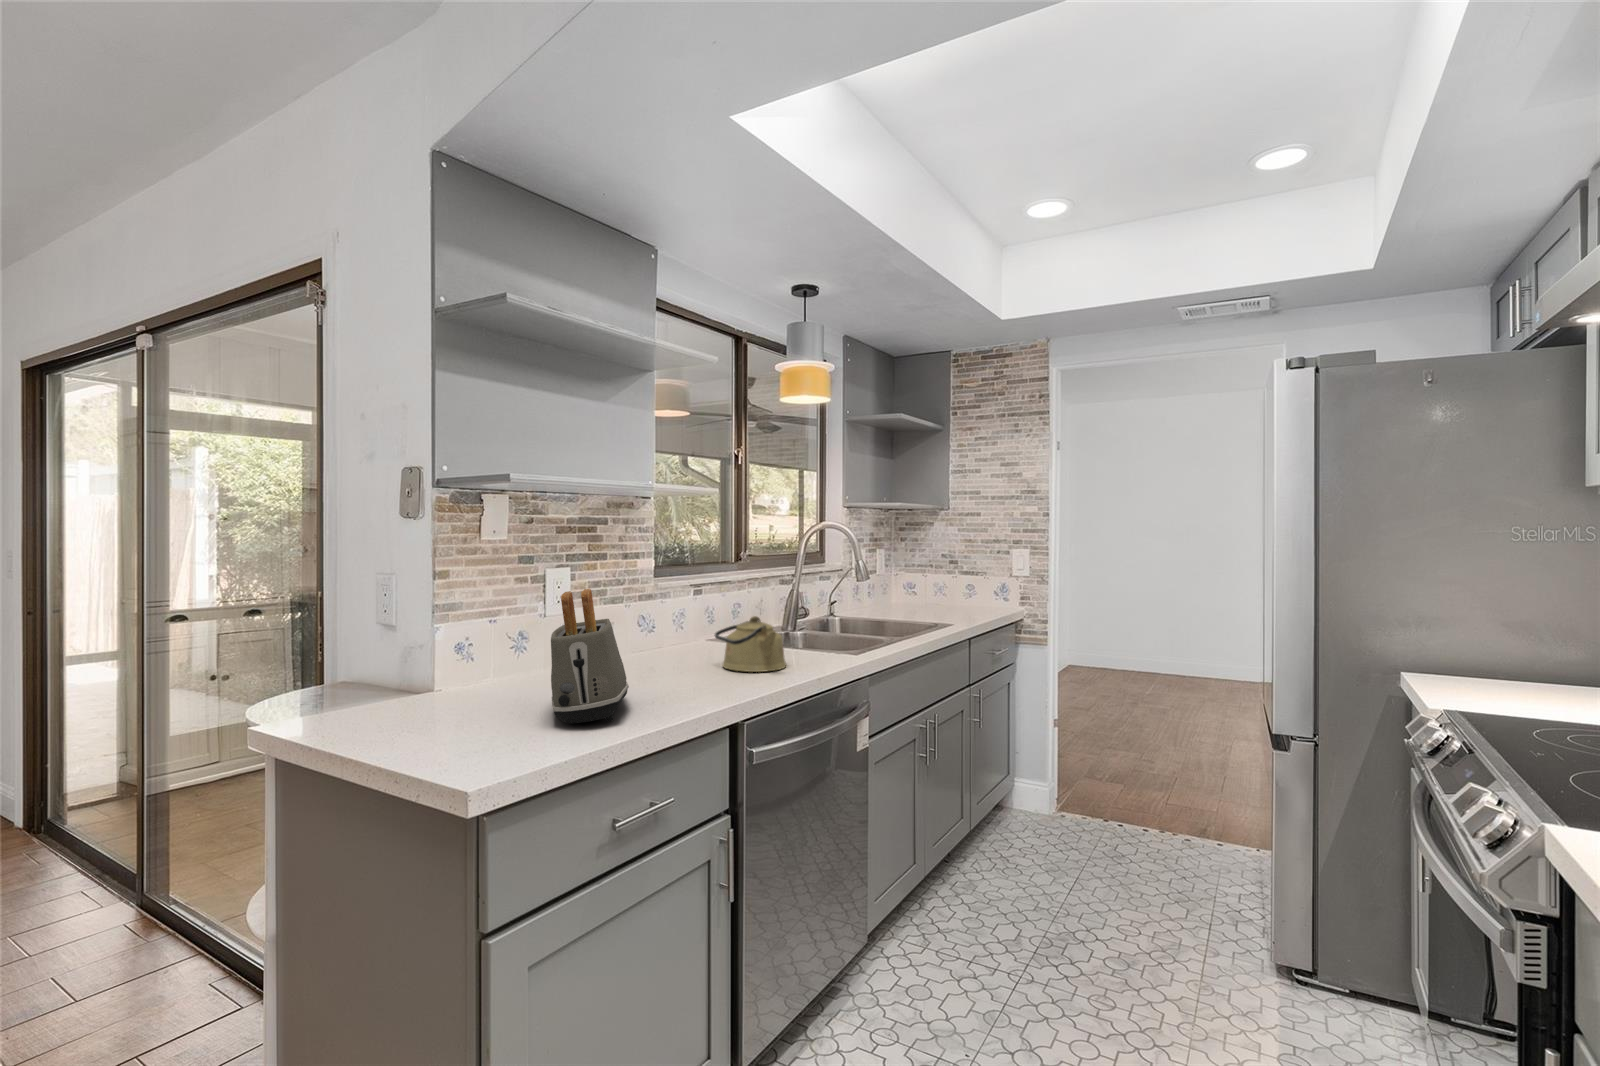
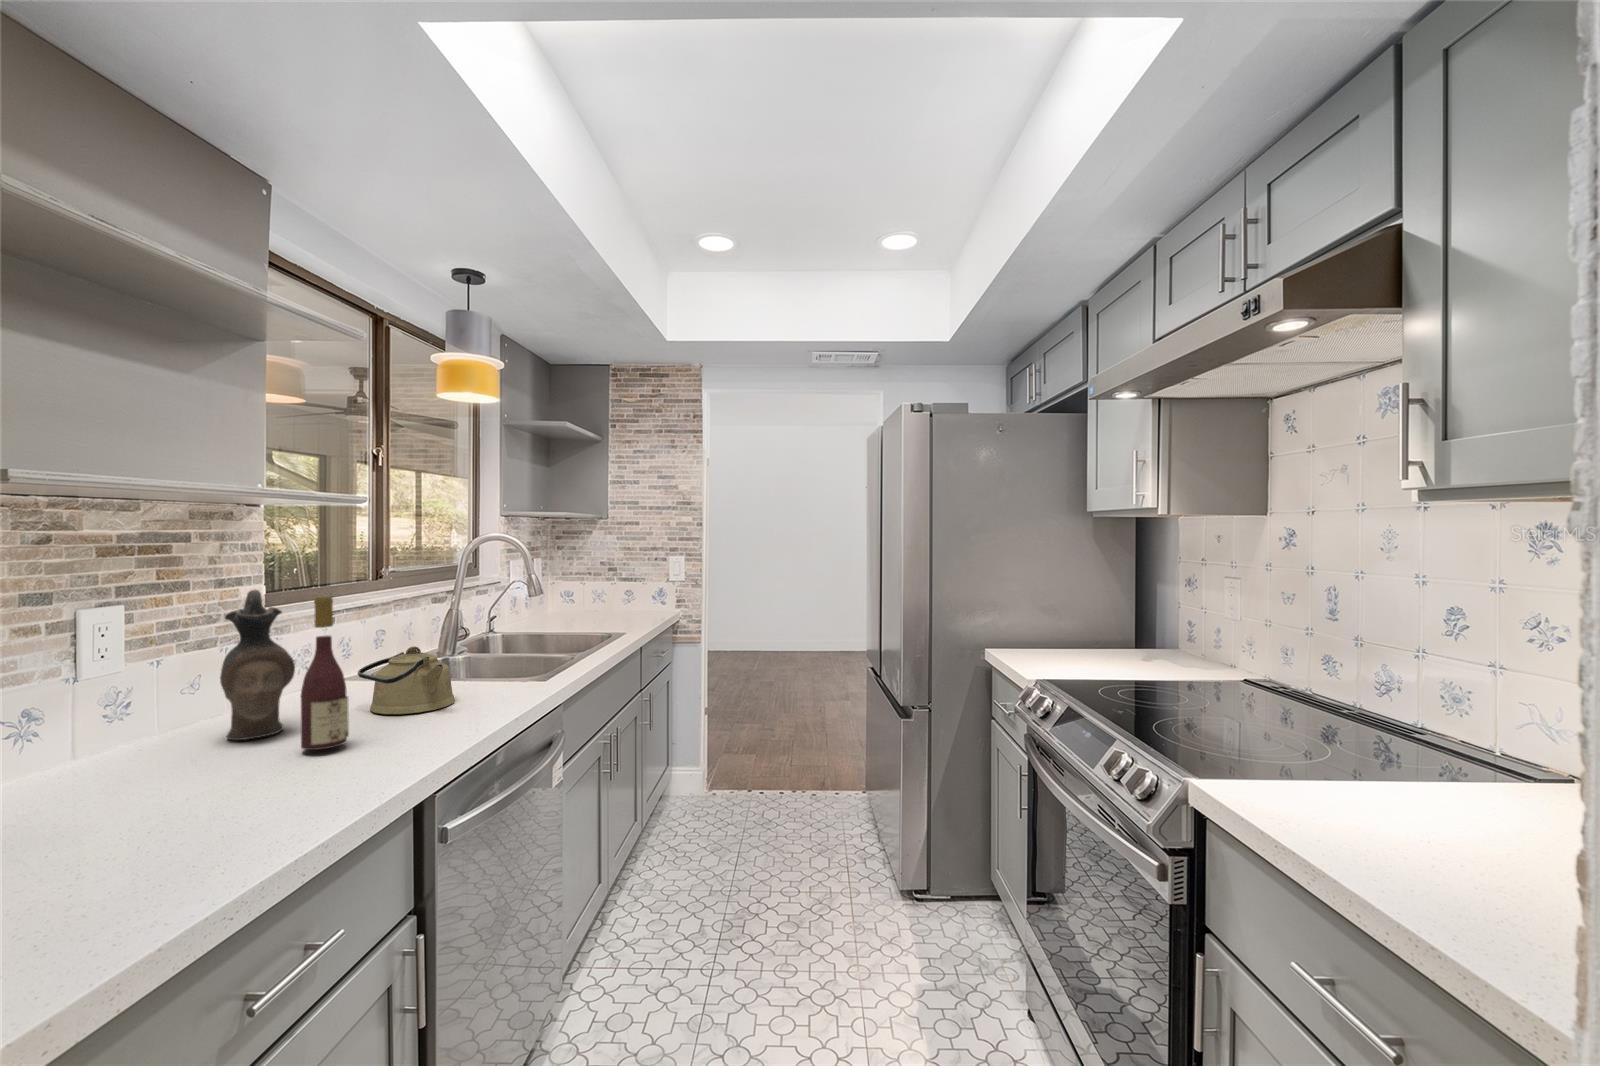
ceramic pitcher: none [624,561,671,676] -> present [220,590,295,740]
wine bottle: none [671,568,705,692] -> present [301,596,349,750]
toaster: present [551,589,629,723] -> none [88,636,233,839]

